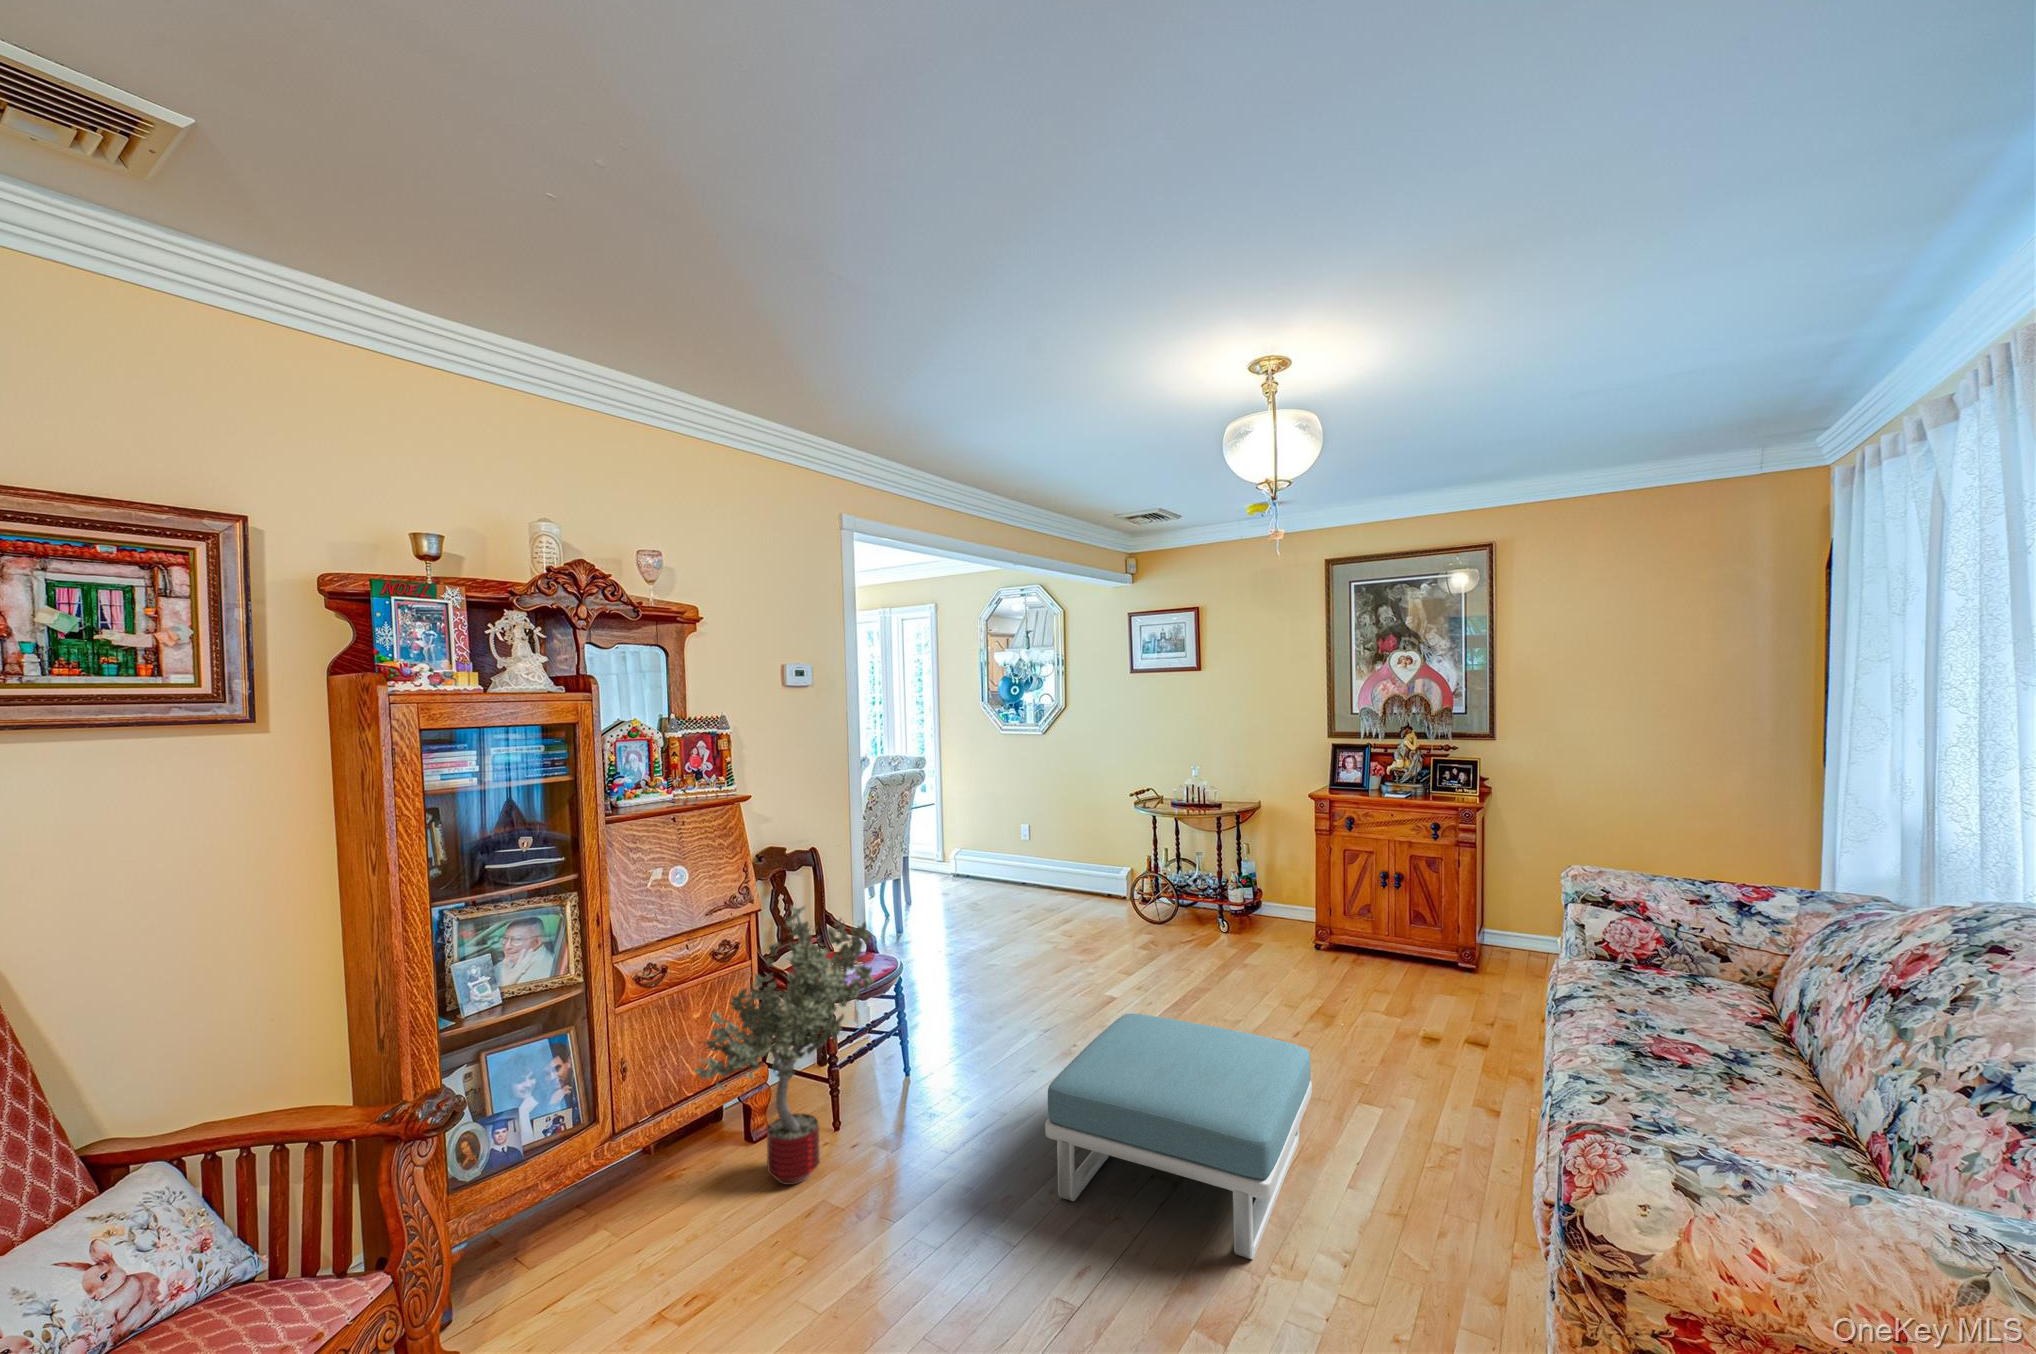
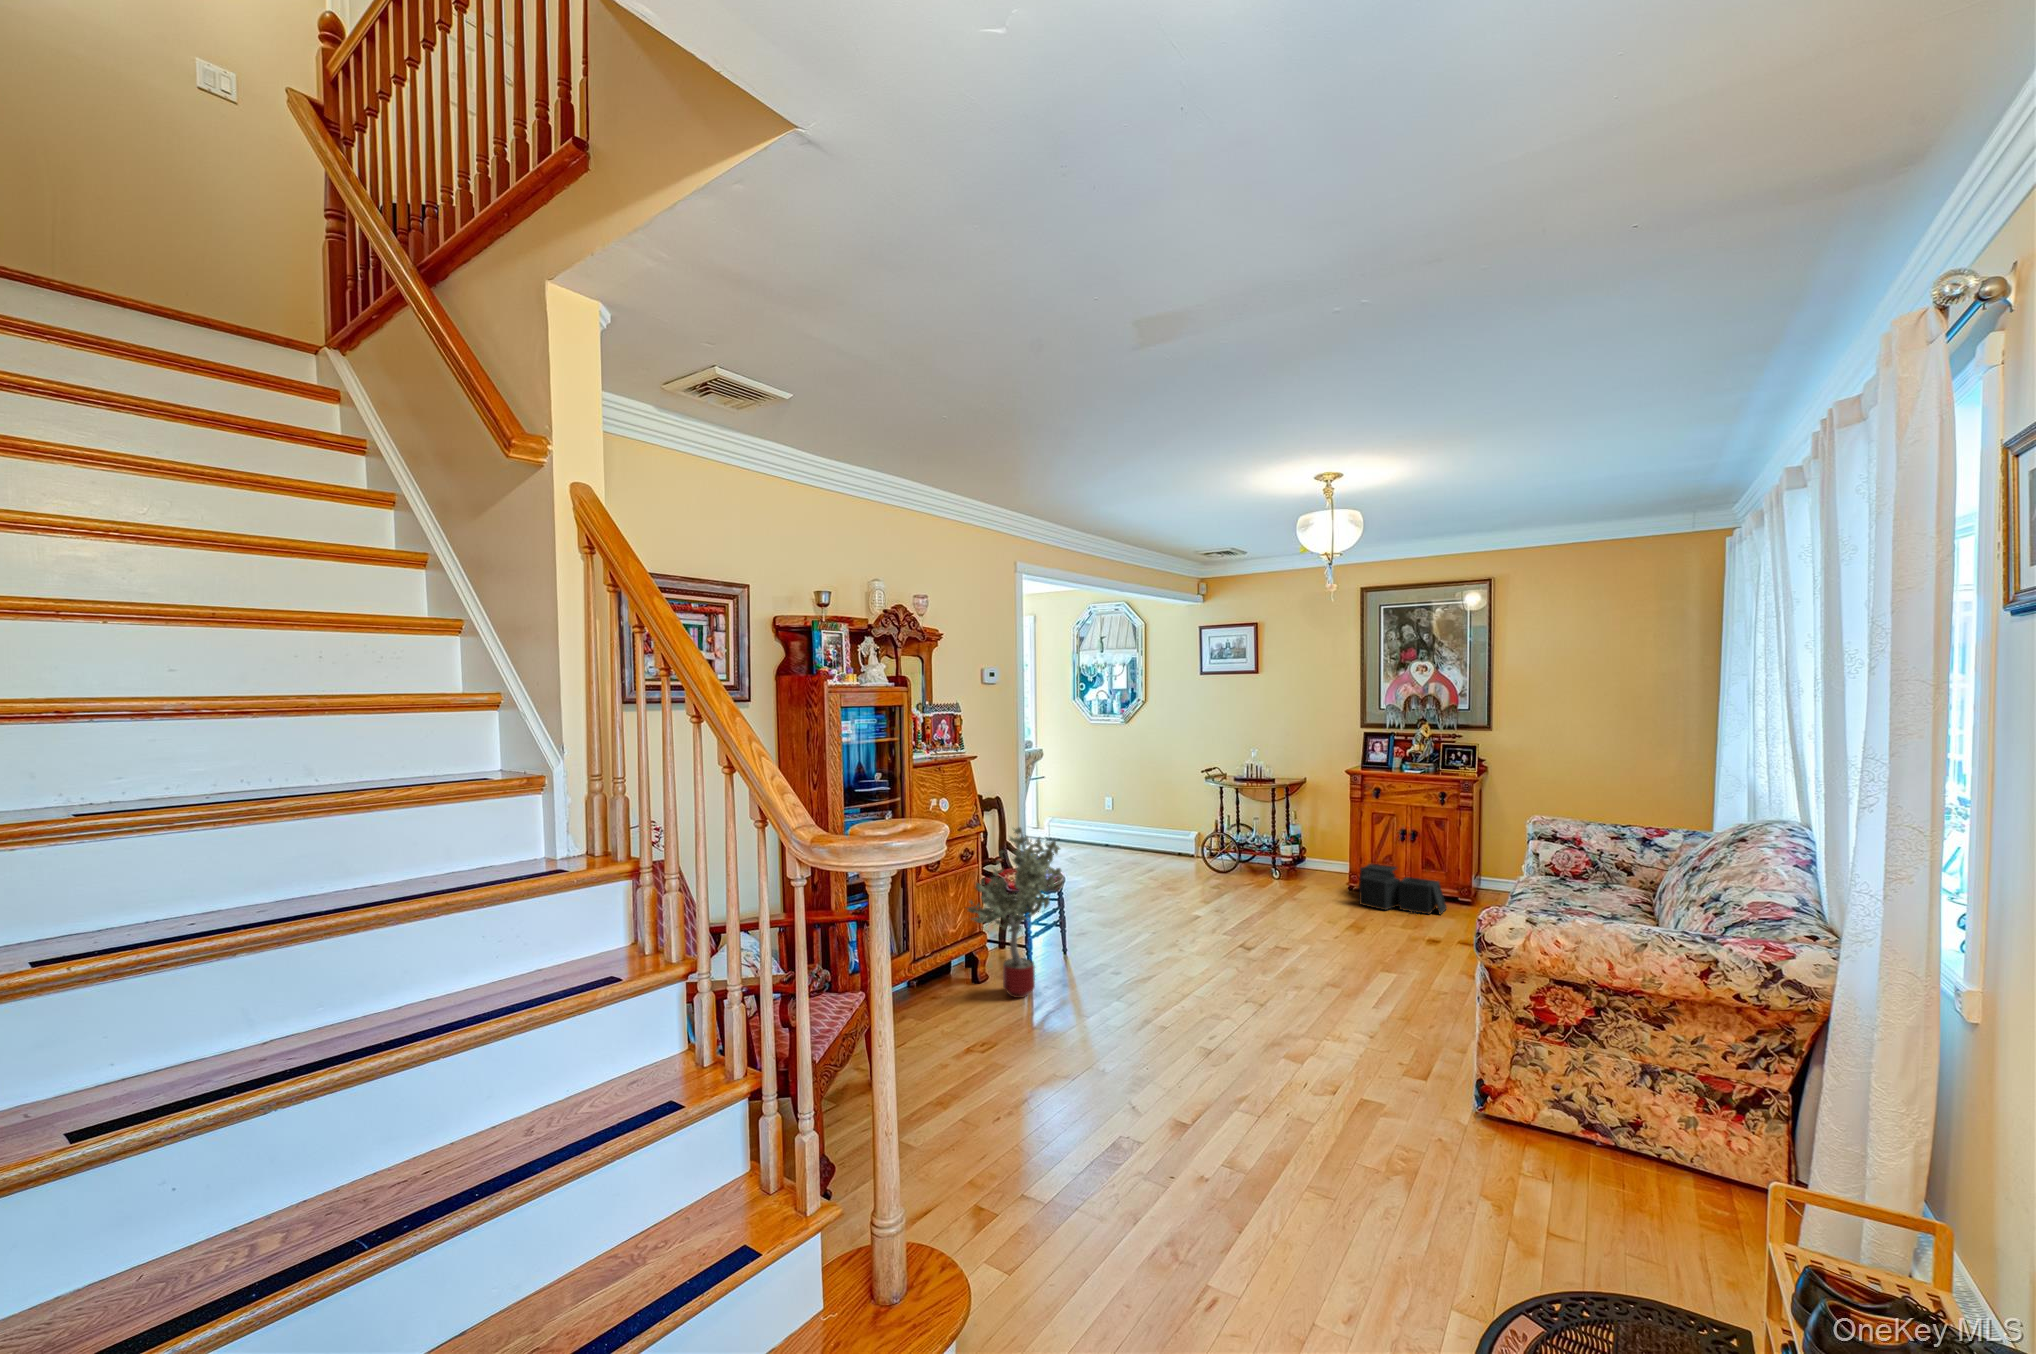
storage bin: none [1328,917,1446,995] -> present [1359,864,1447,914]
footstool: present [1045,1014,1312,1259] -> none [1183,906,1350,1031]

